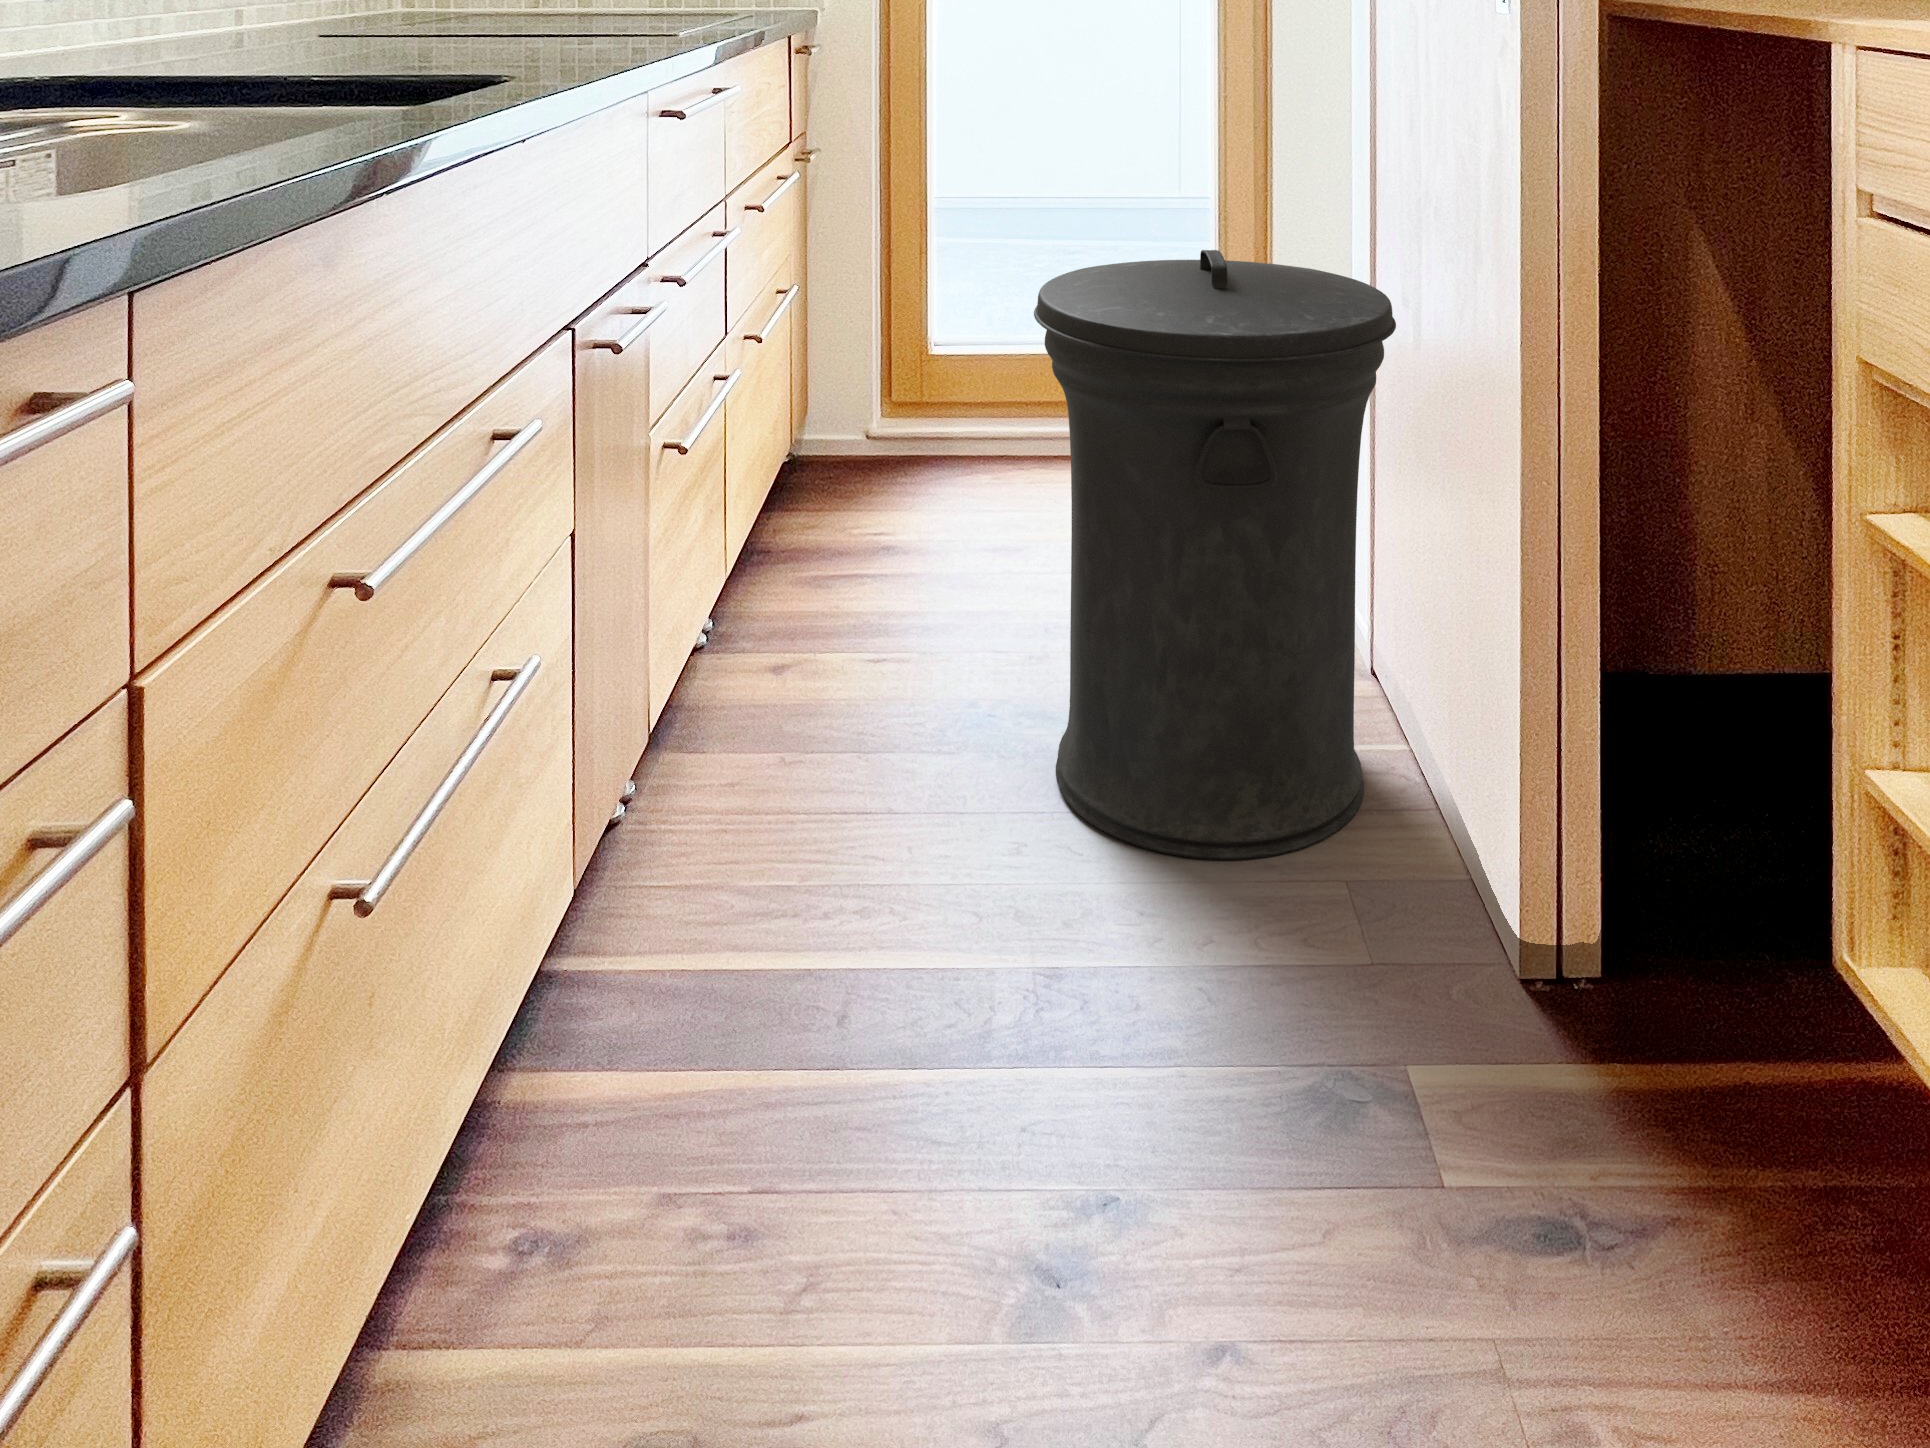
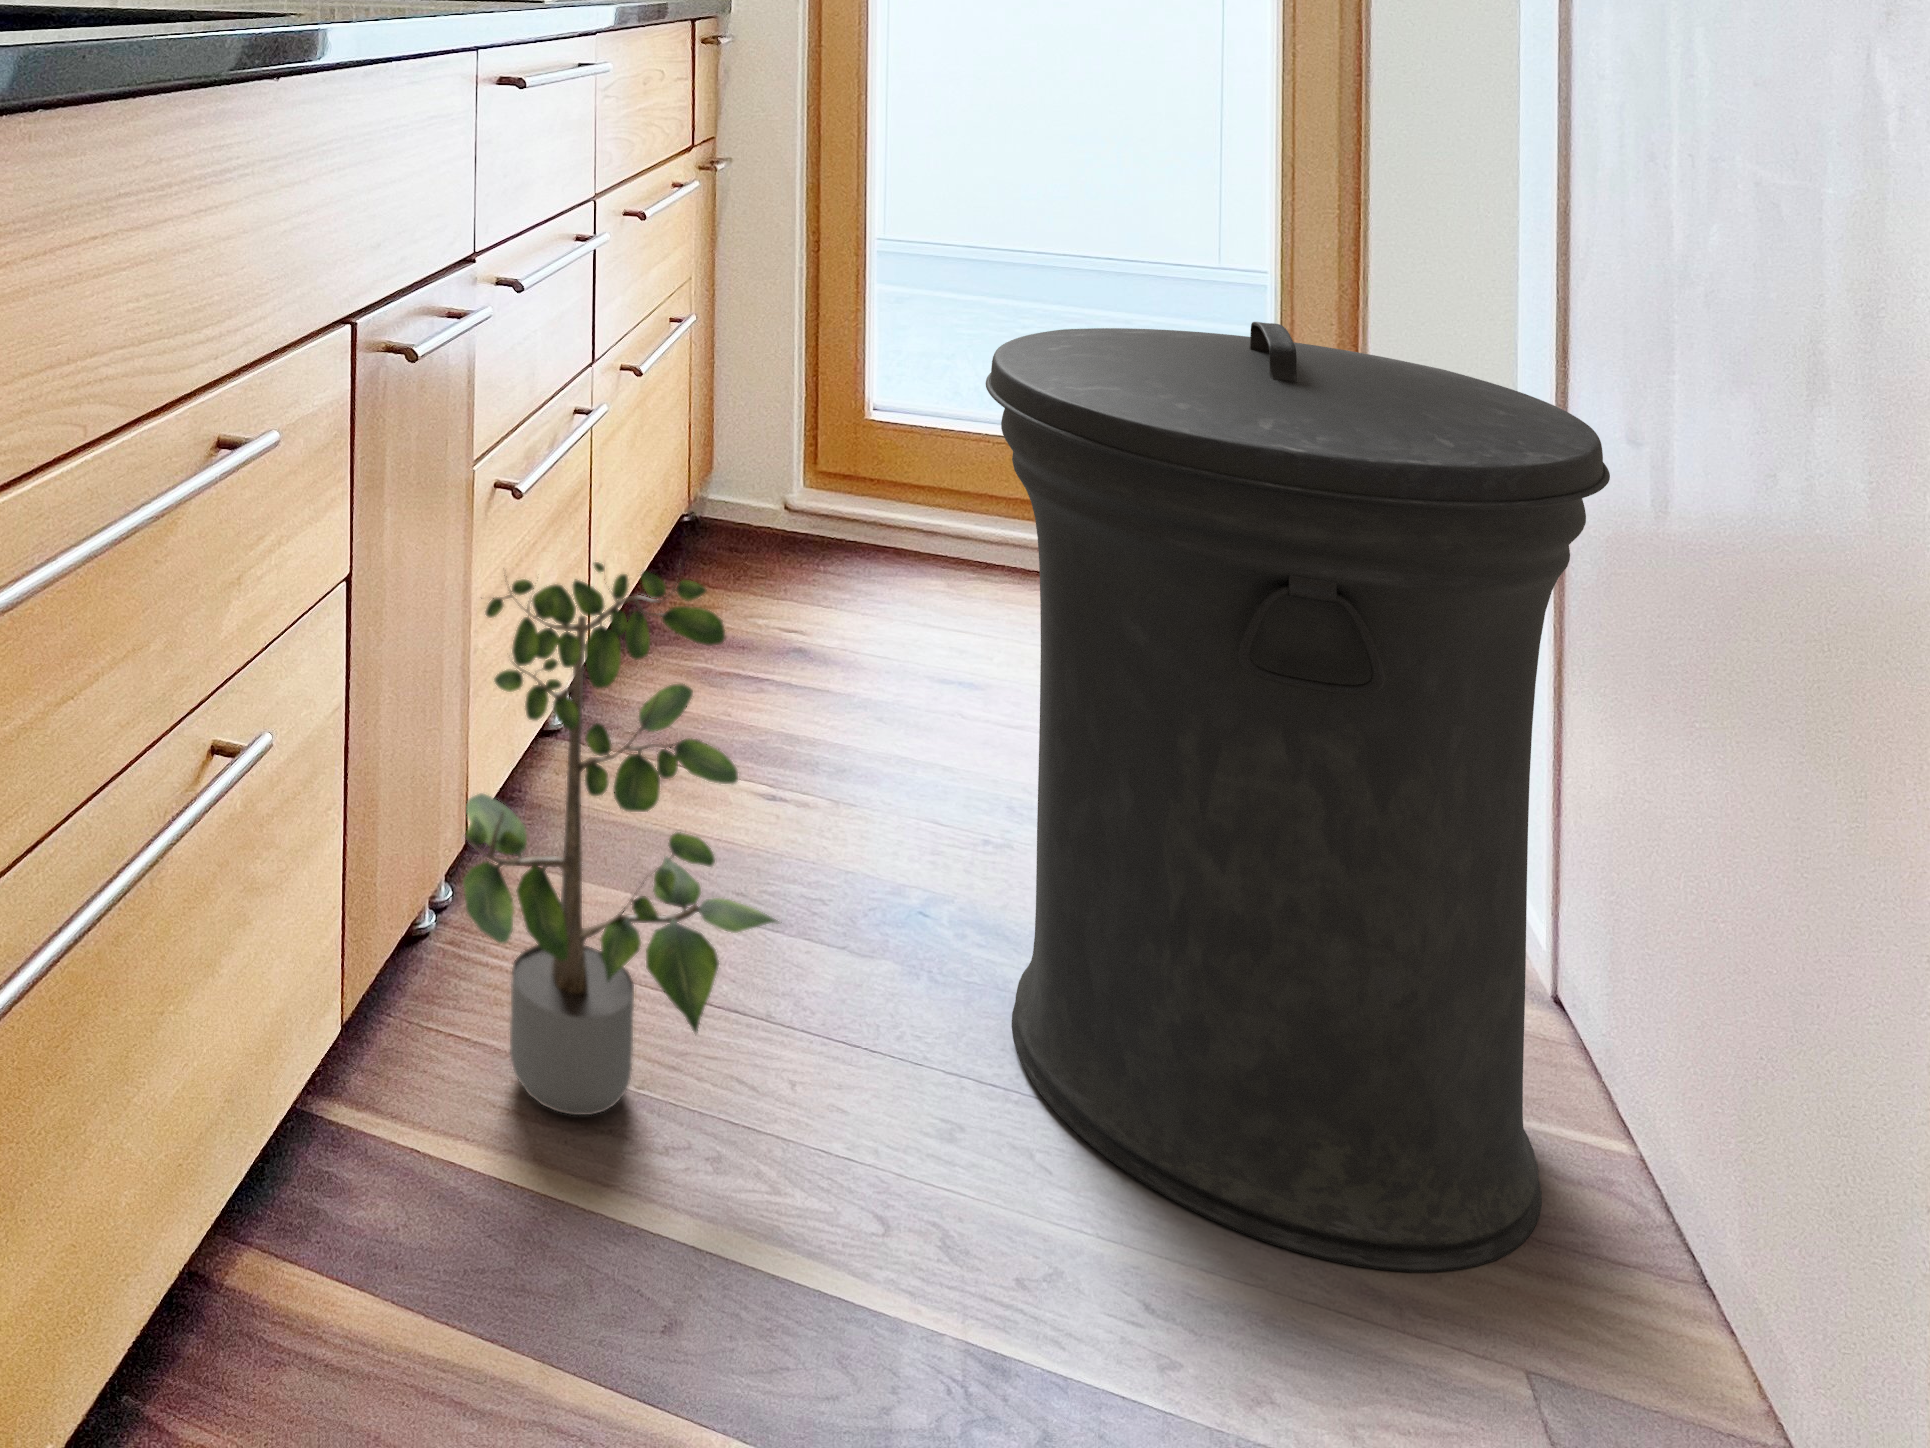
potted plant: none [659,477,907,918] -> present [463,562,778,1115]

